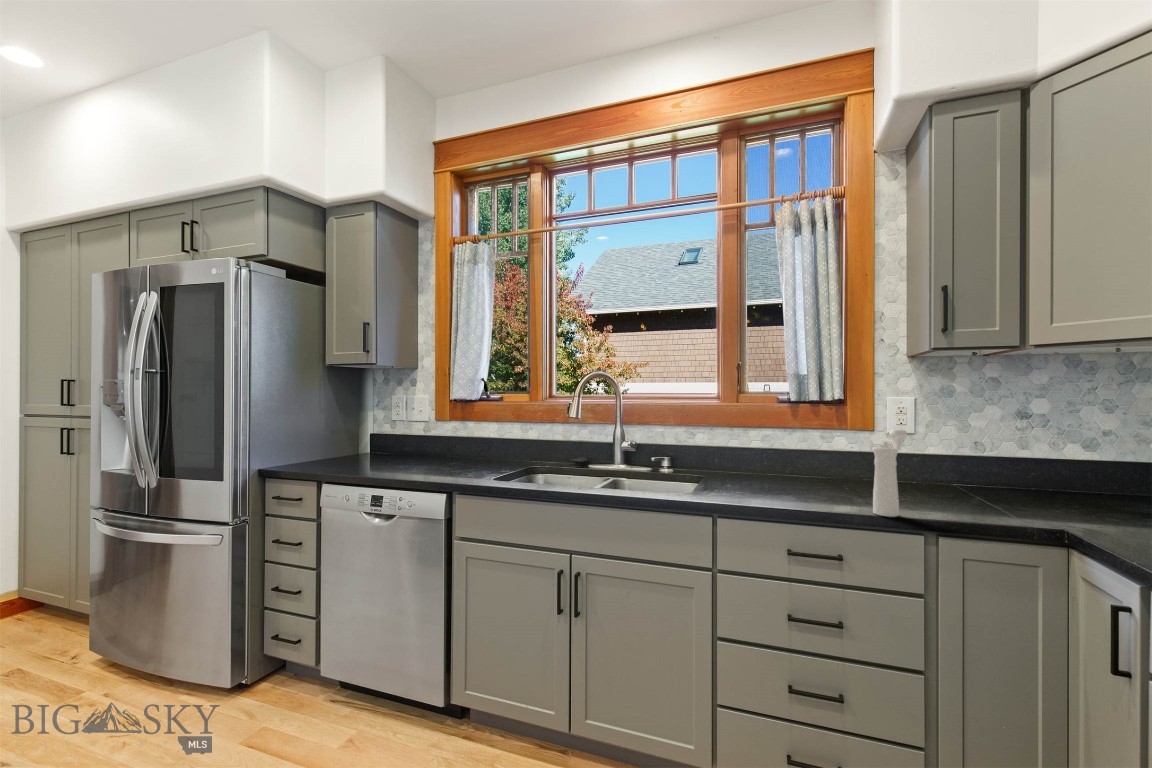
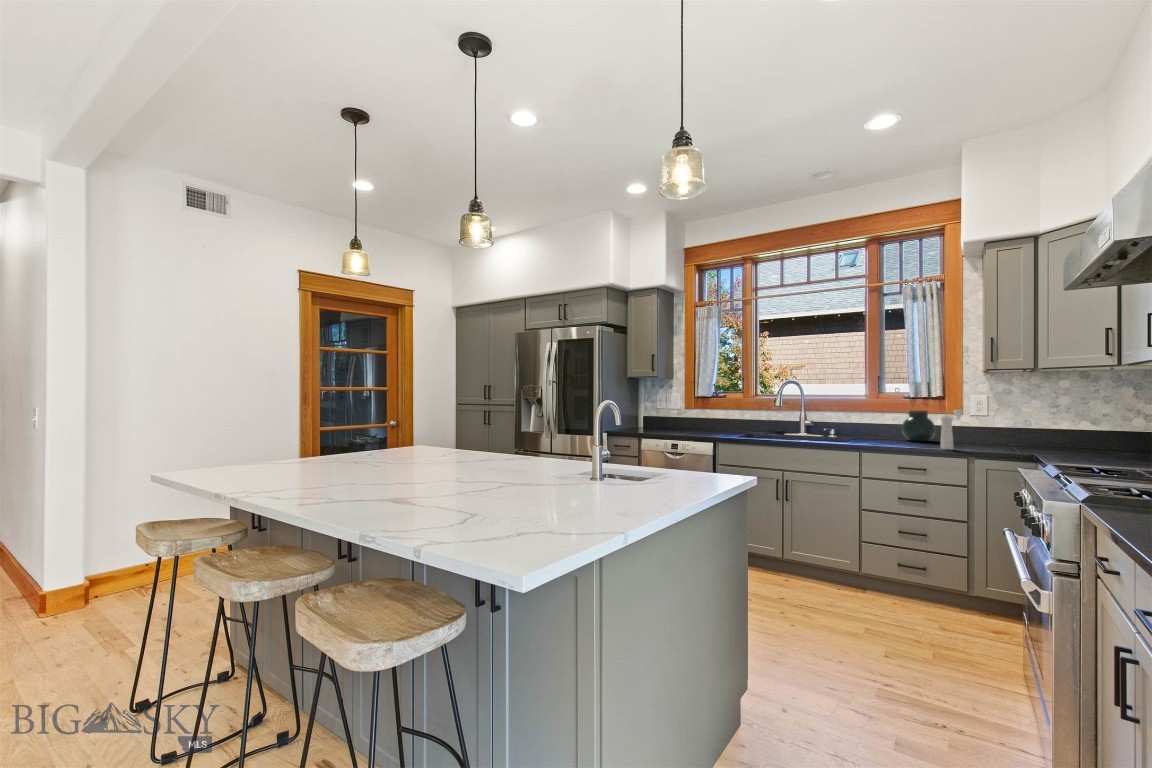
jar: none [778,424,832,480] -> present [902,410,935,441]

